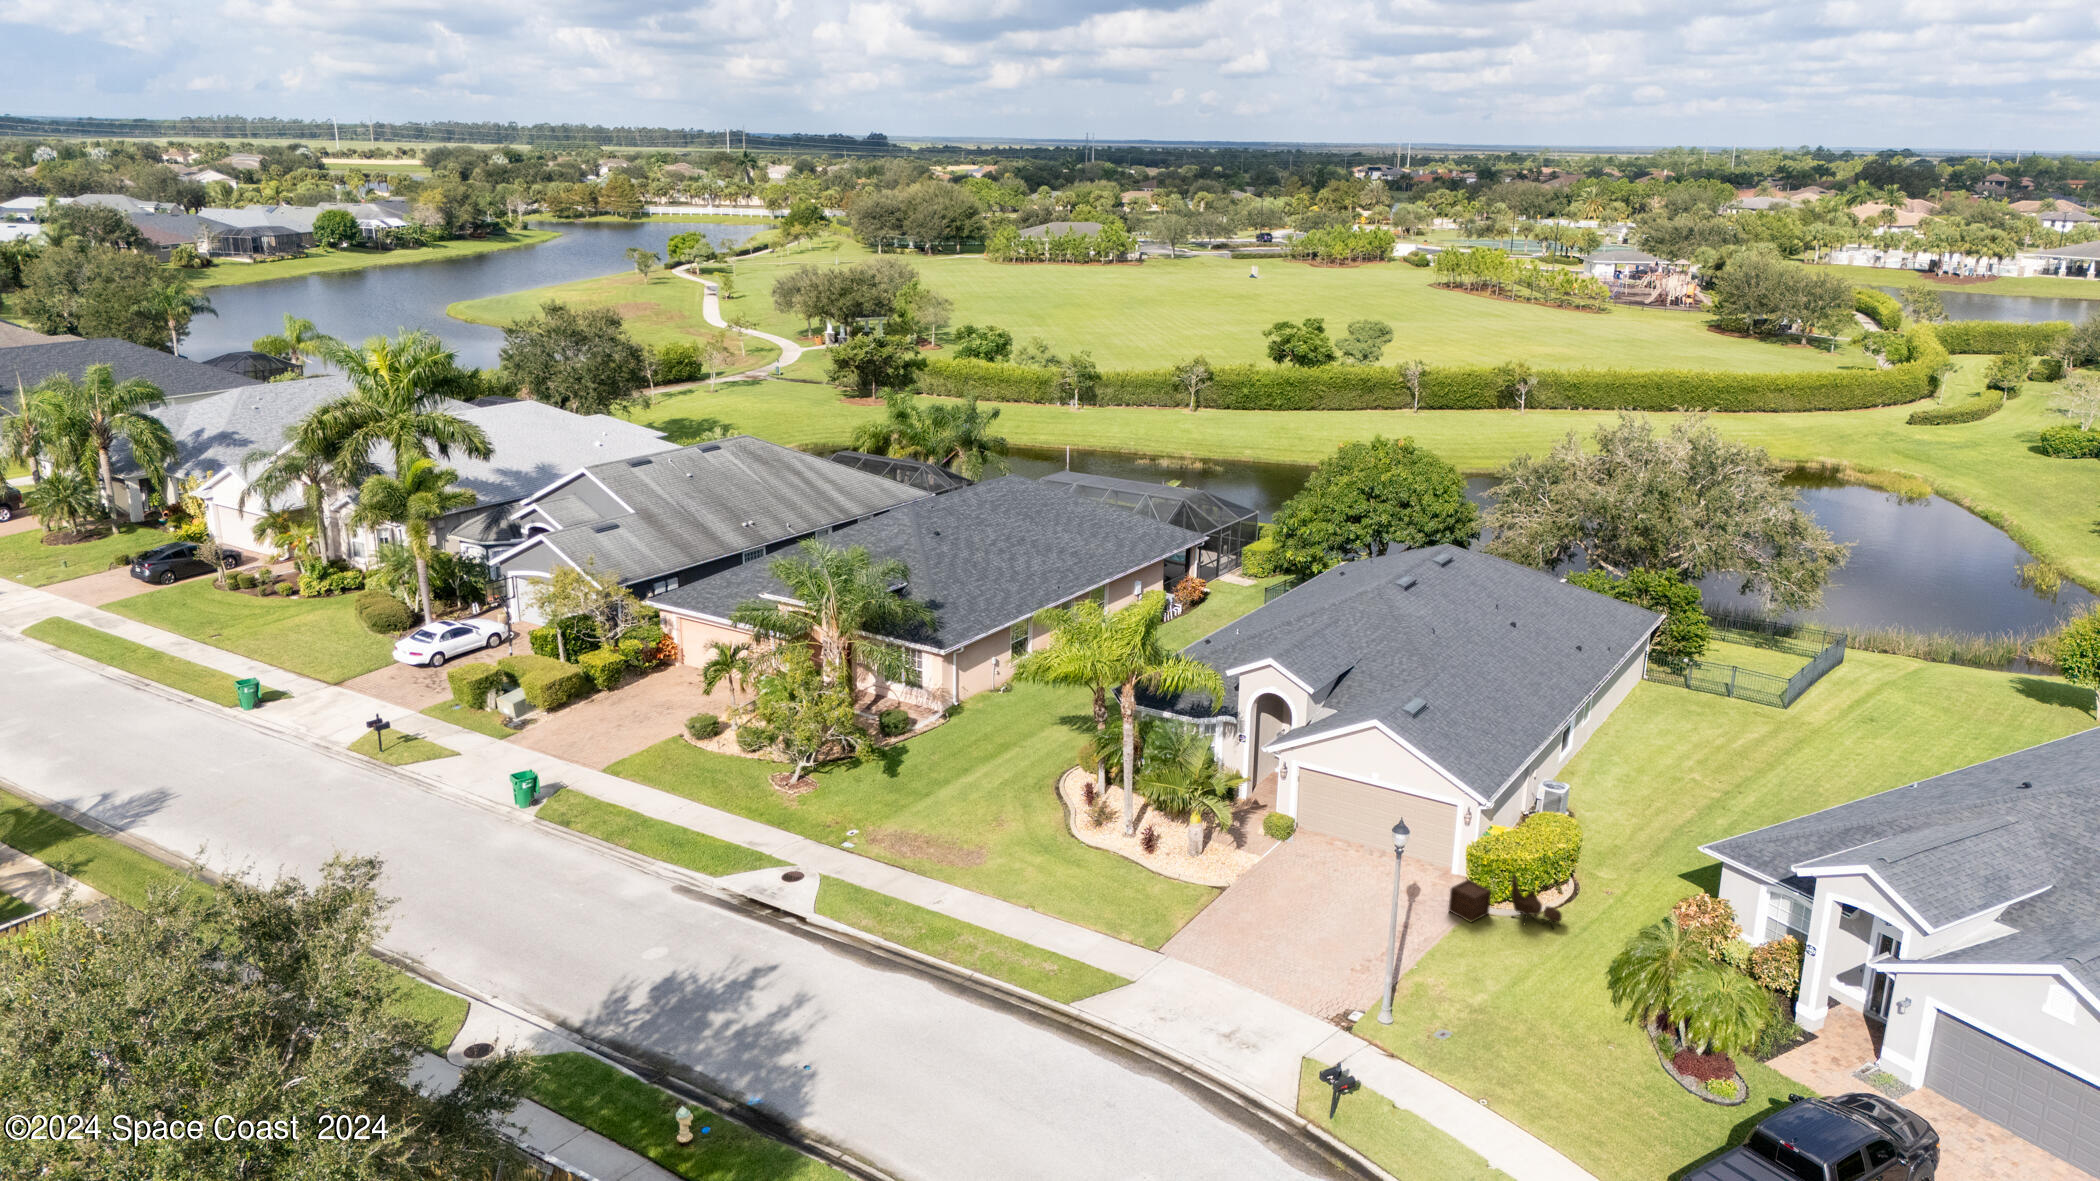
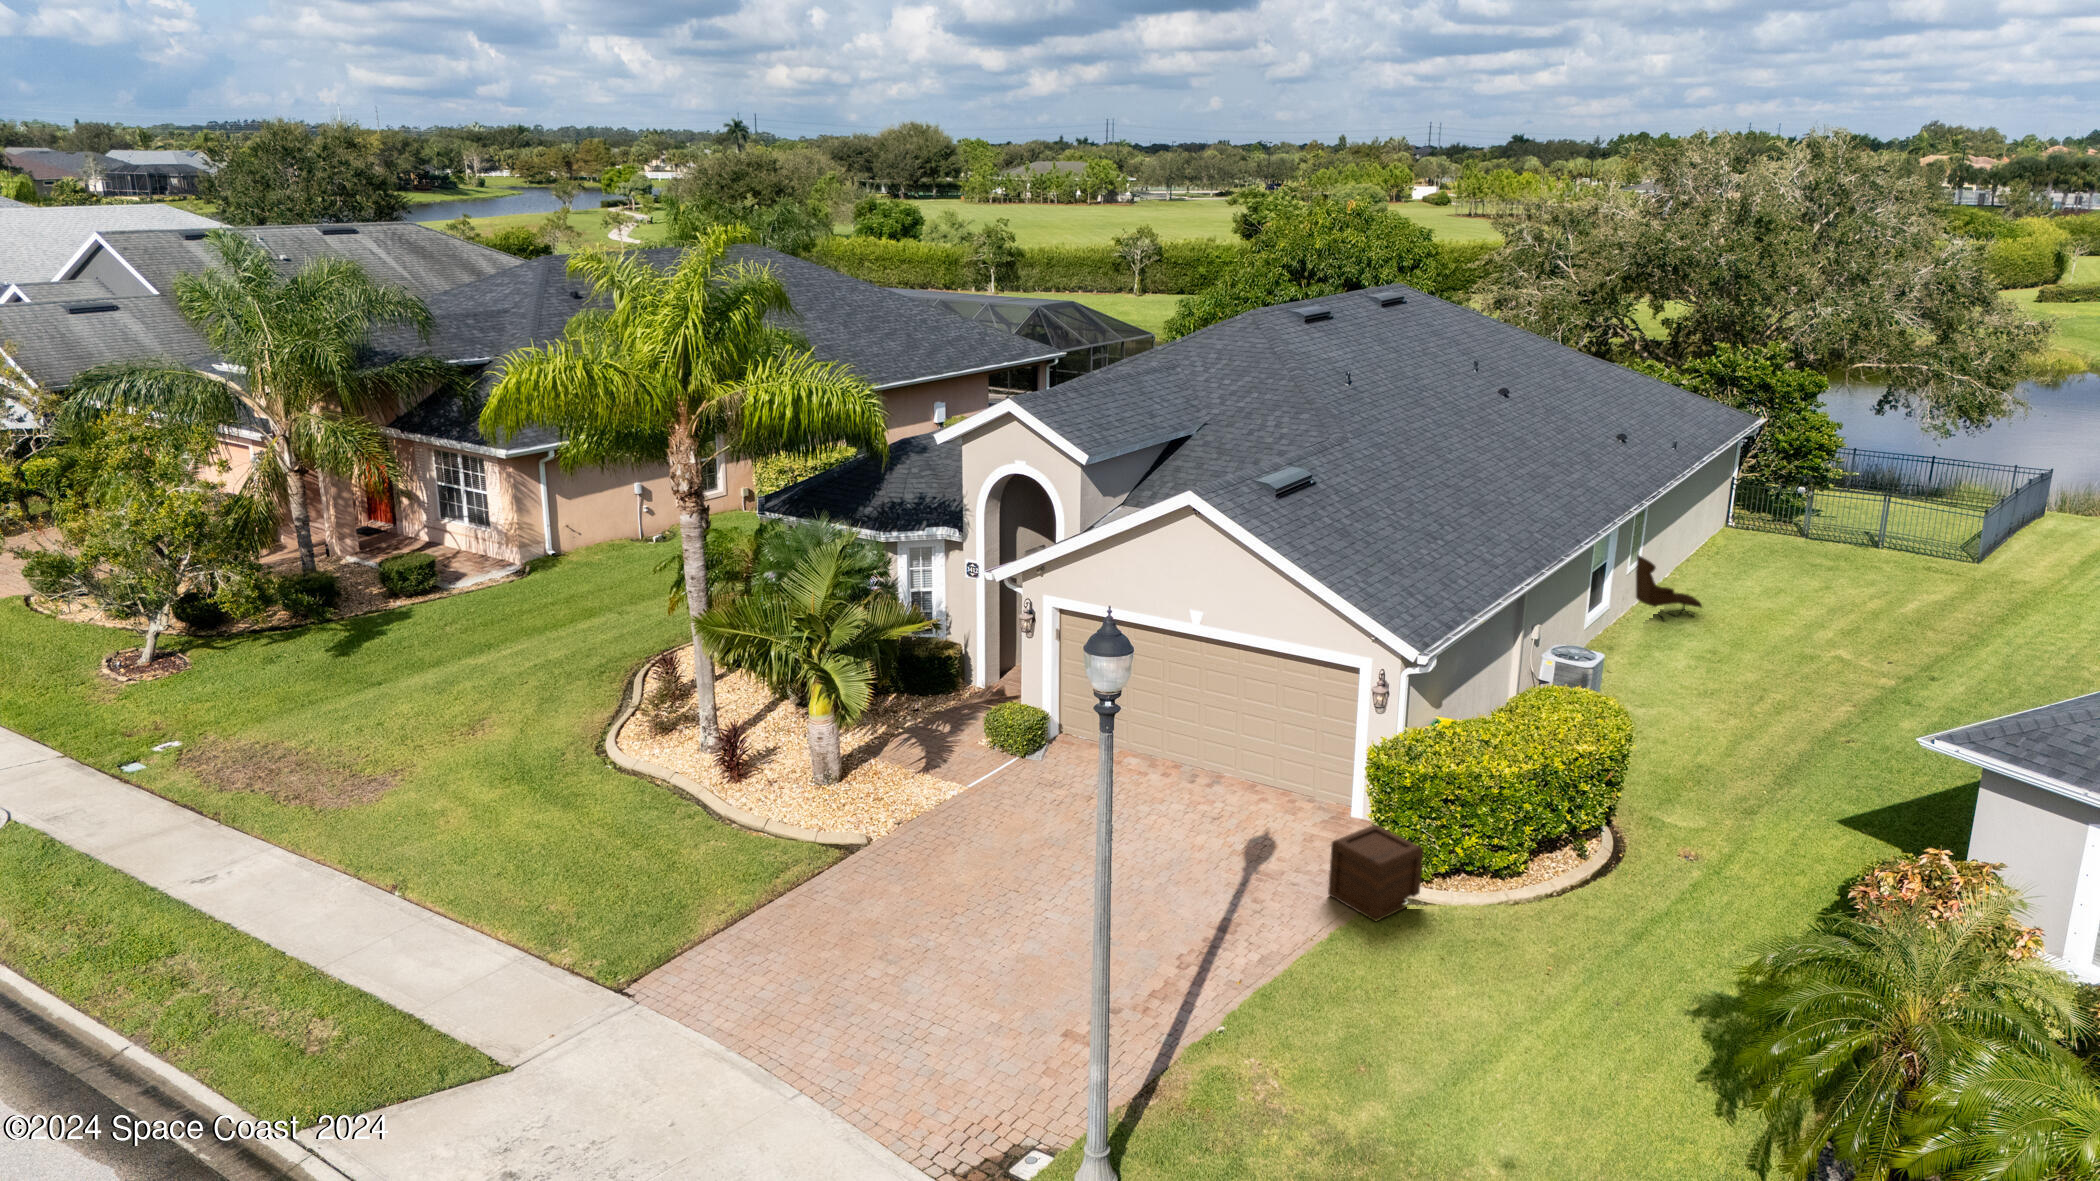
lounge chair: present [1511,875,1562,924] -> present [1636,555,1702,620]

